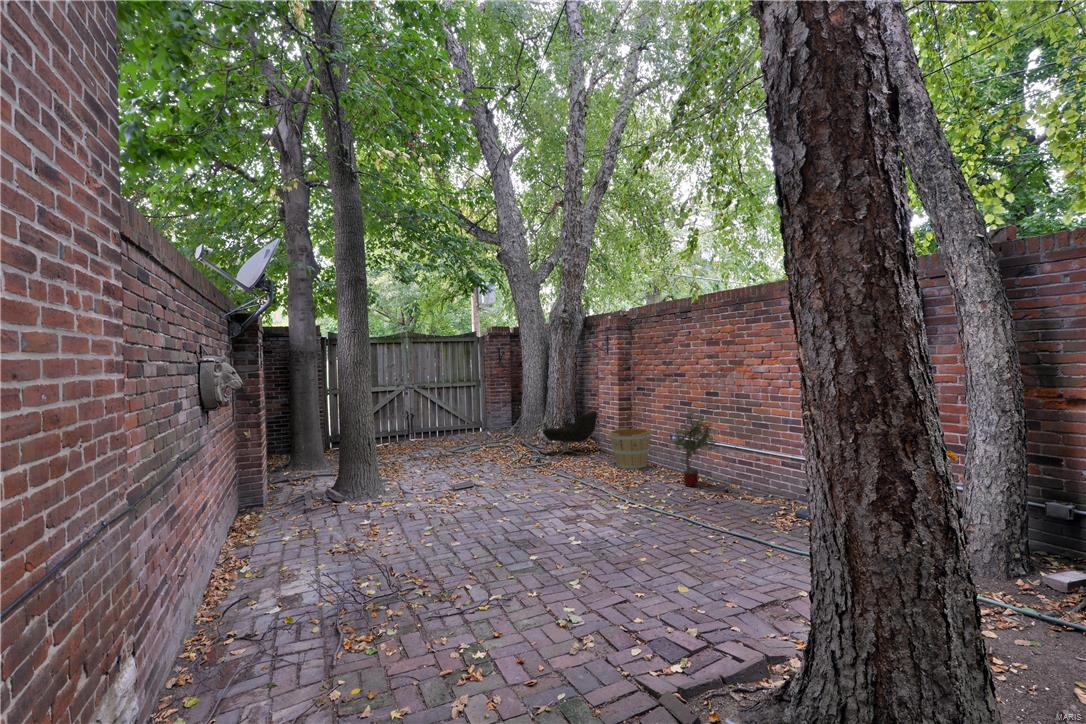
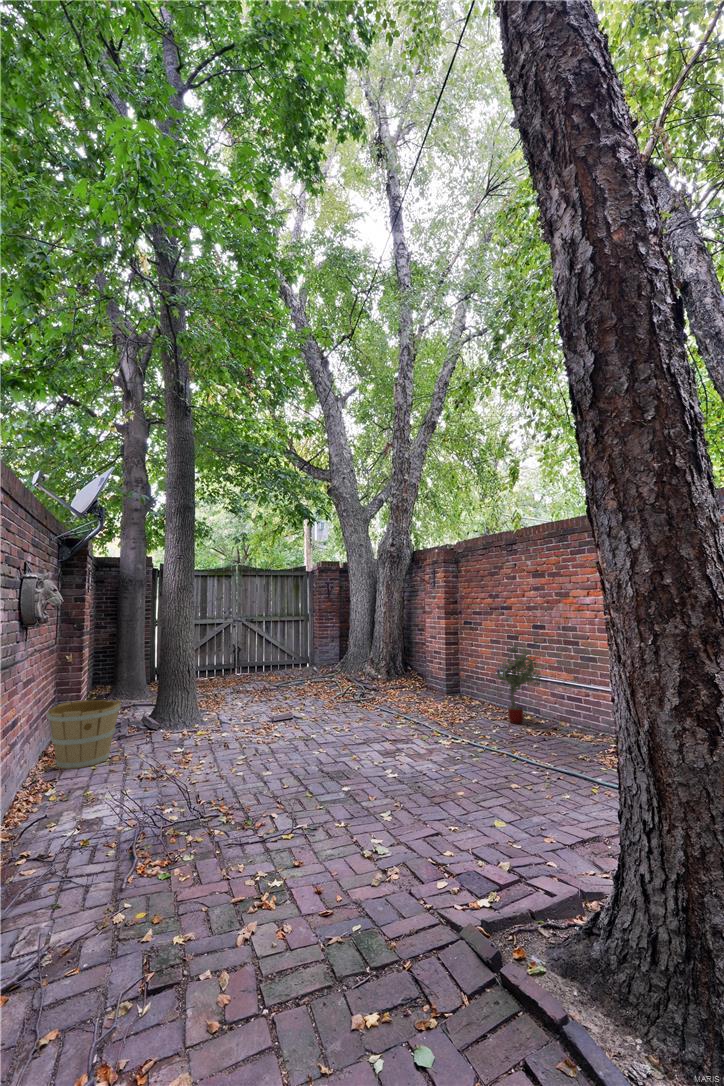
lounge chair: present [542,411,597,456] -> none [367,645,423,691]
wooden bucket: present [609,428,652,469] -> present [47,699,121,769]

